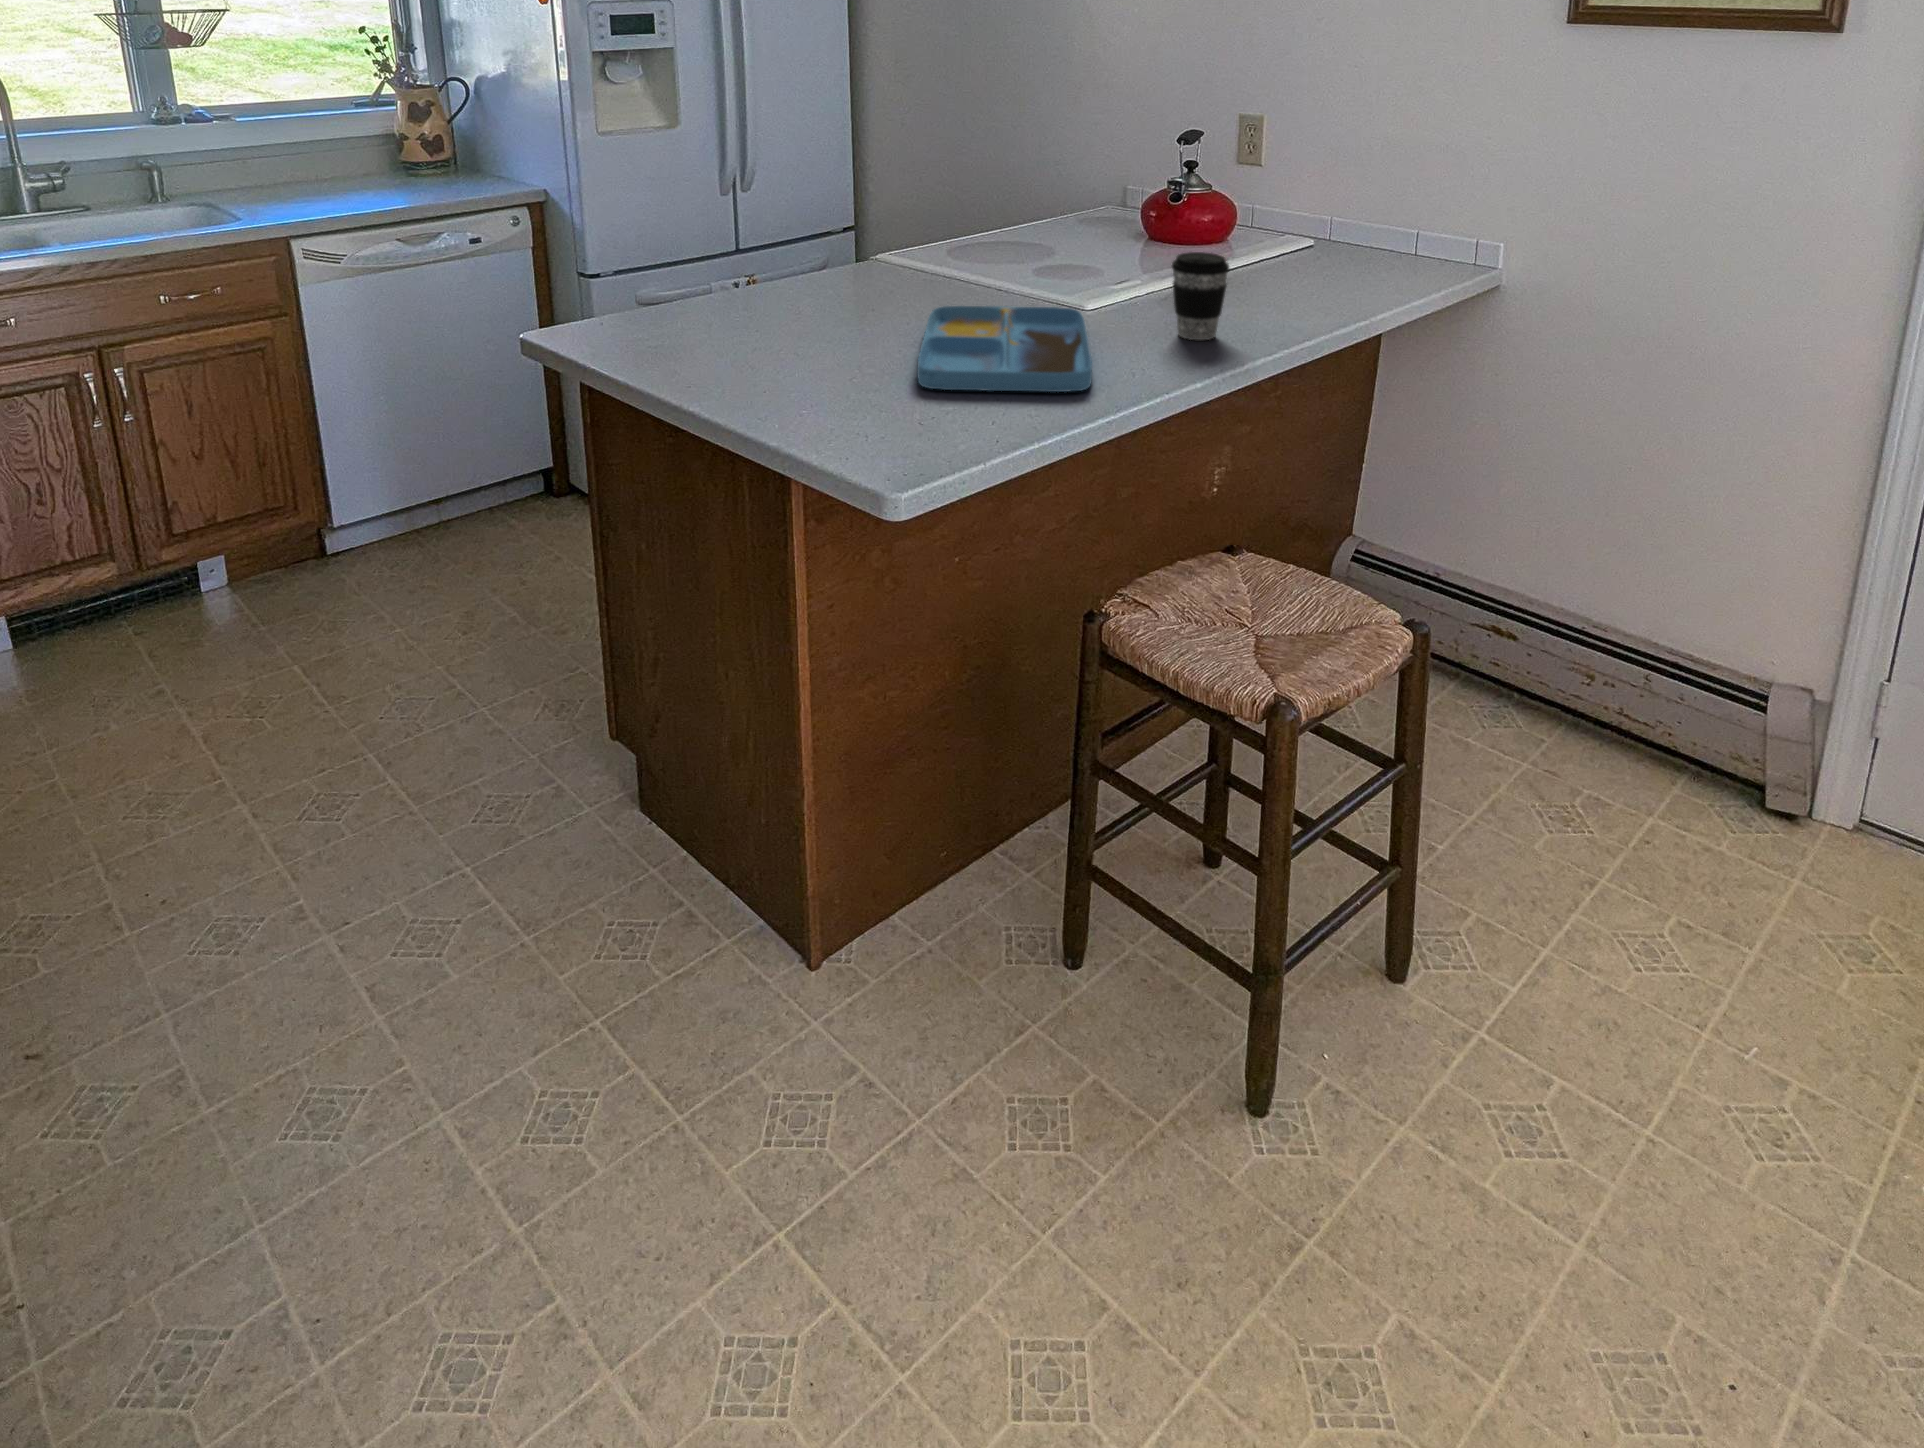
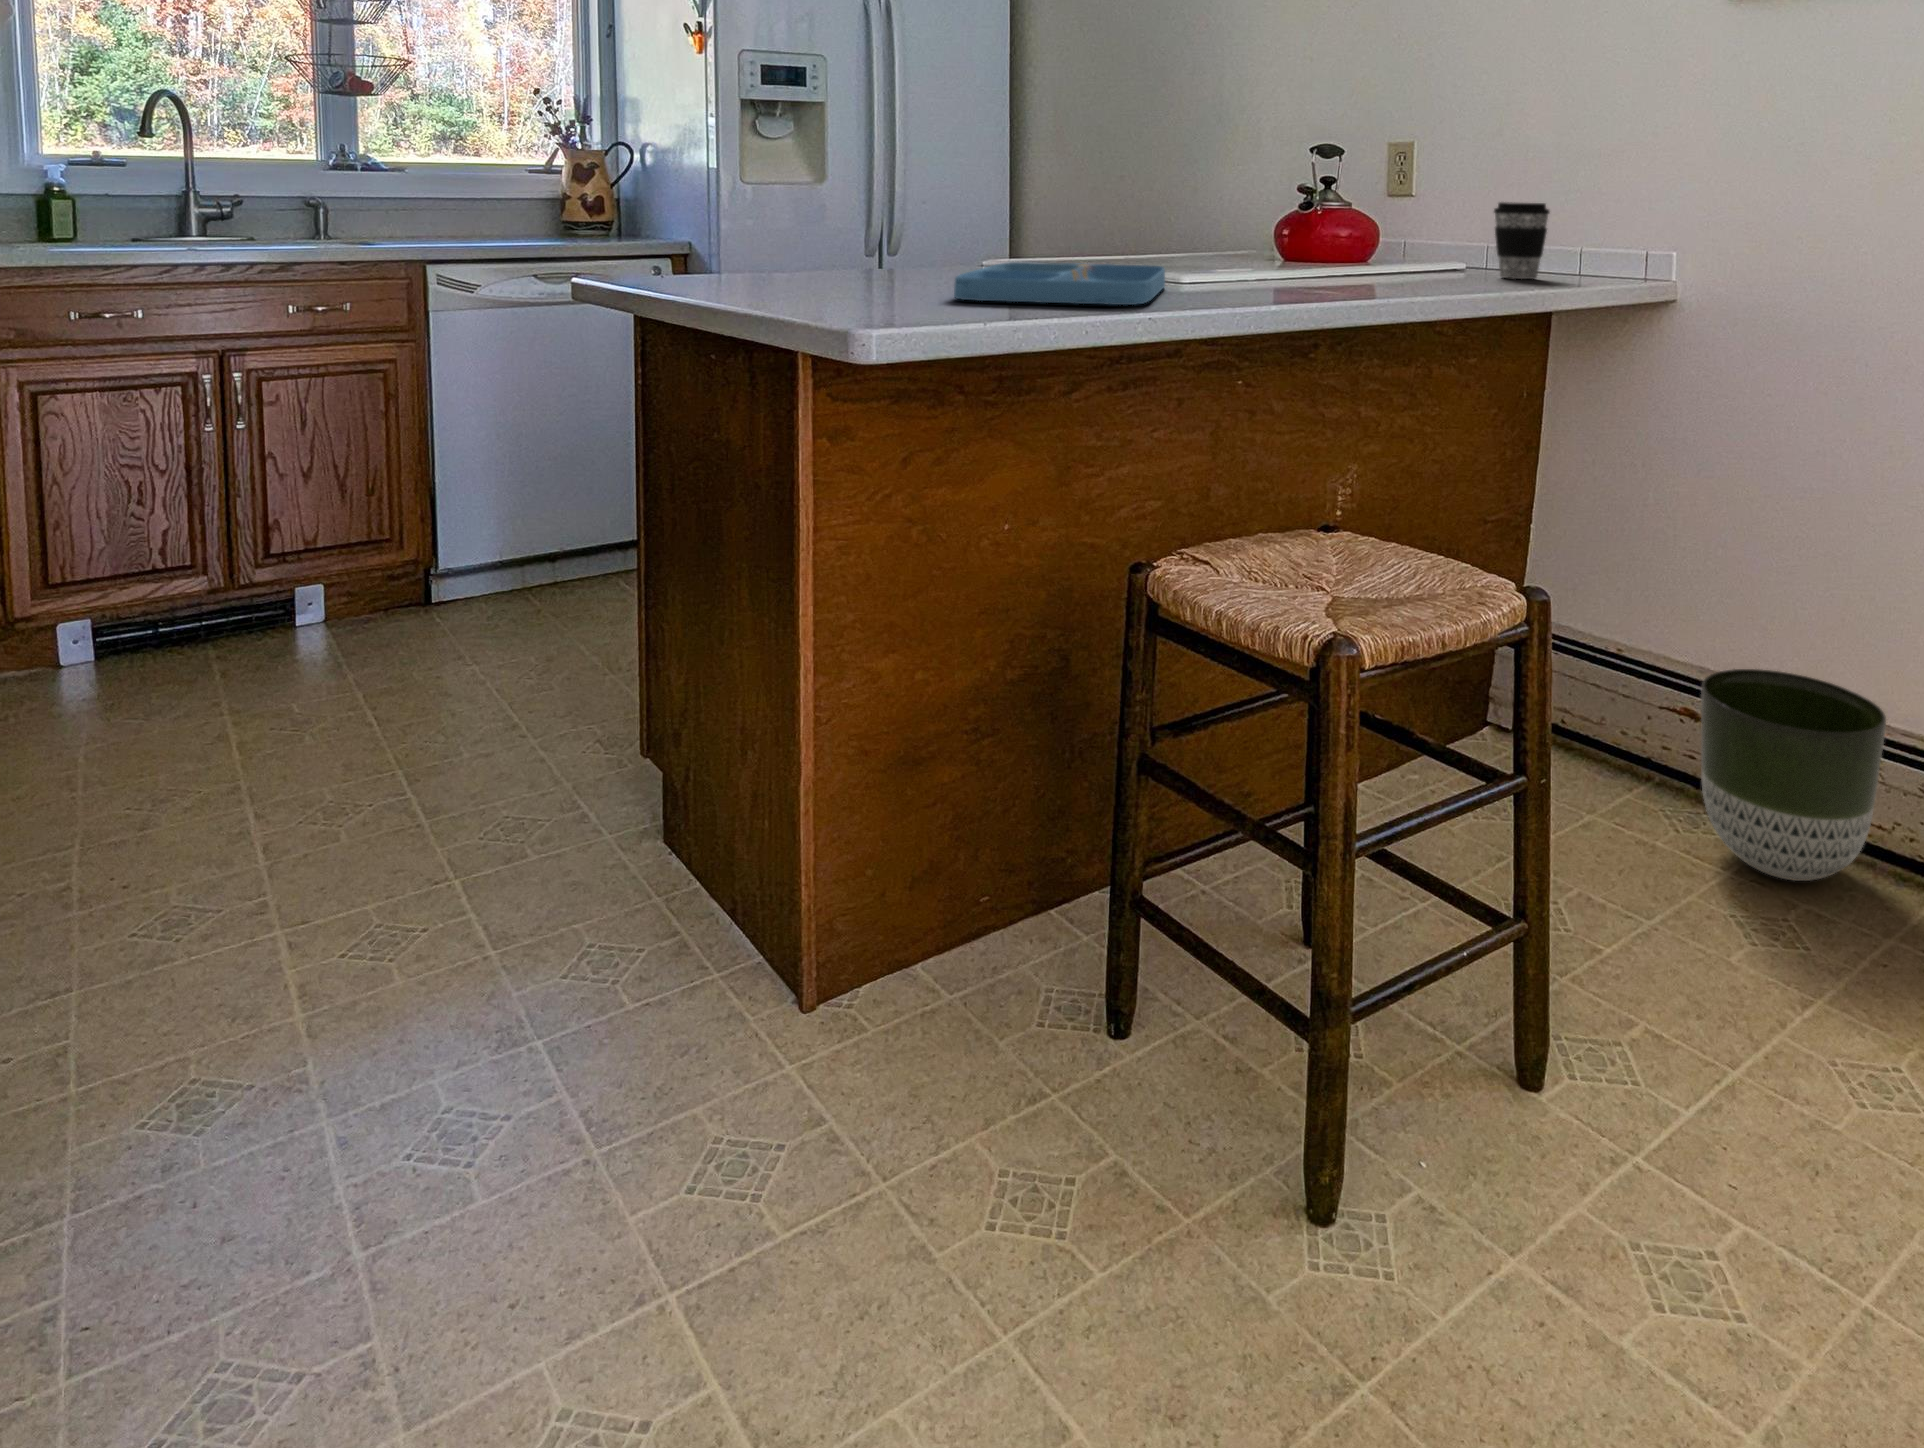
coffee cup: present [1172,252,1229,340] -> present [1494,202,1550,279]
planter: none [1509,601,1659,772] -> present [1701,669,1886,881]

